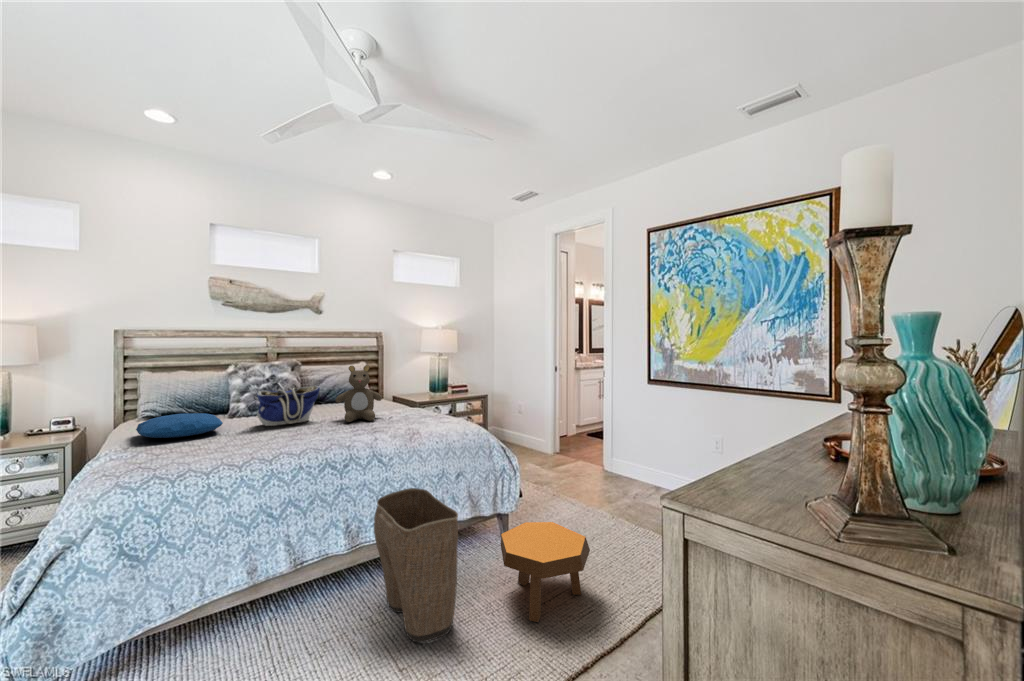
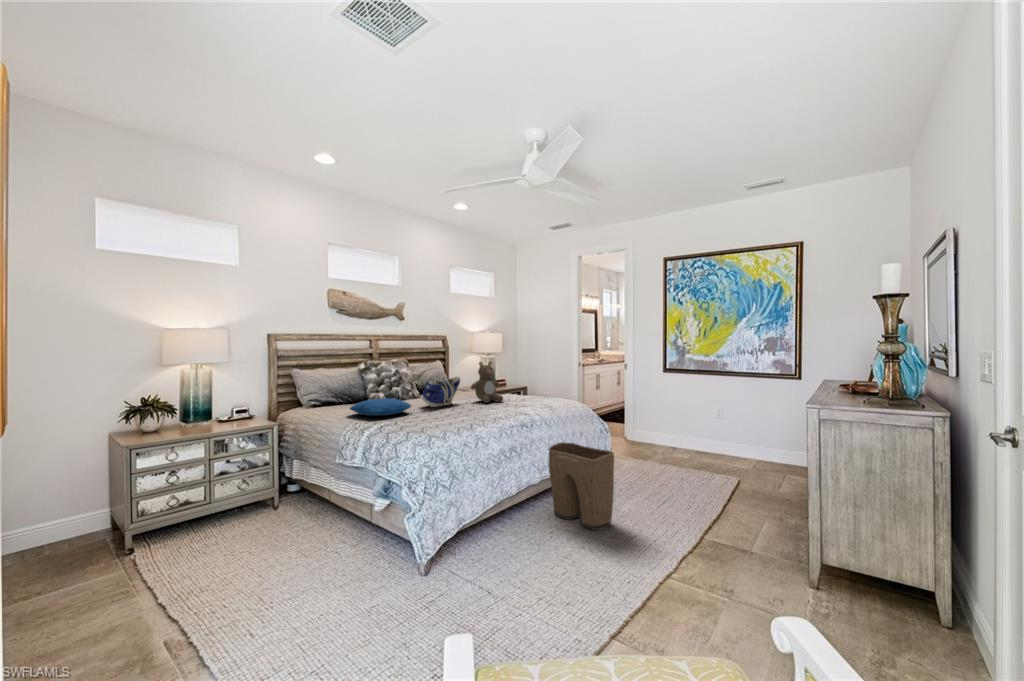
footstool: present [501,522,590,622] -> none [618,462,680,517]

